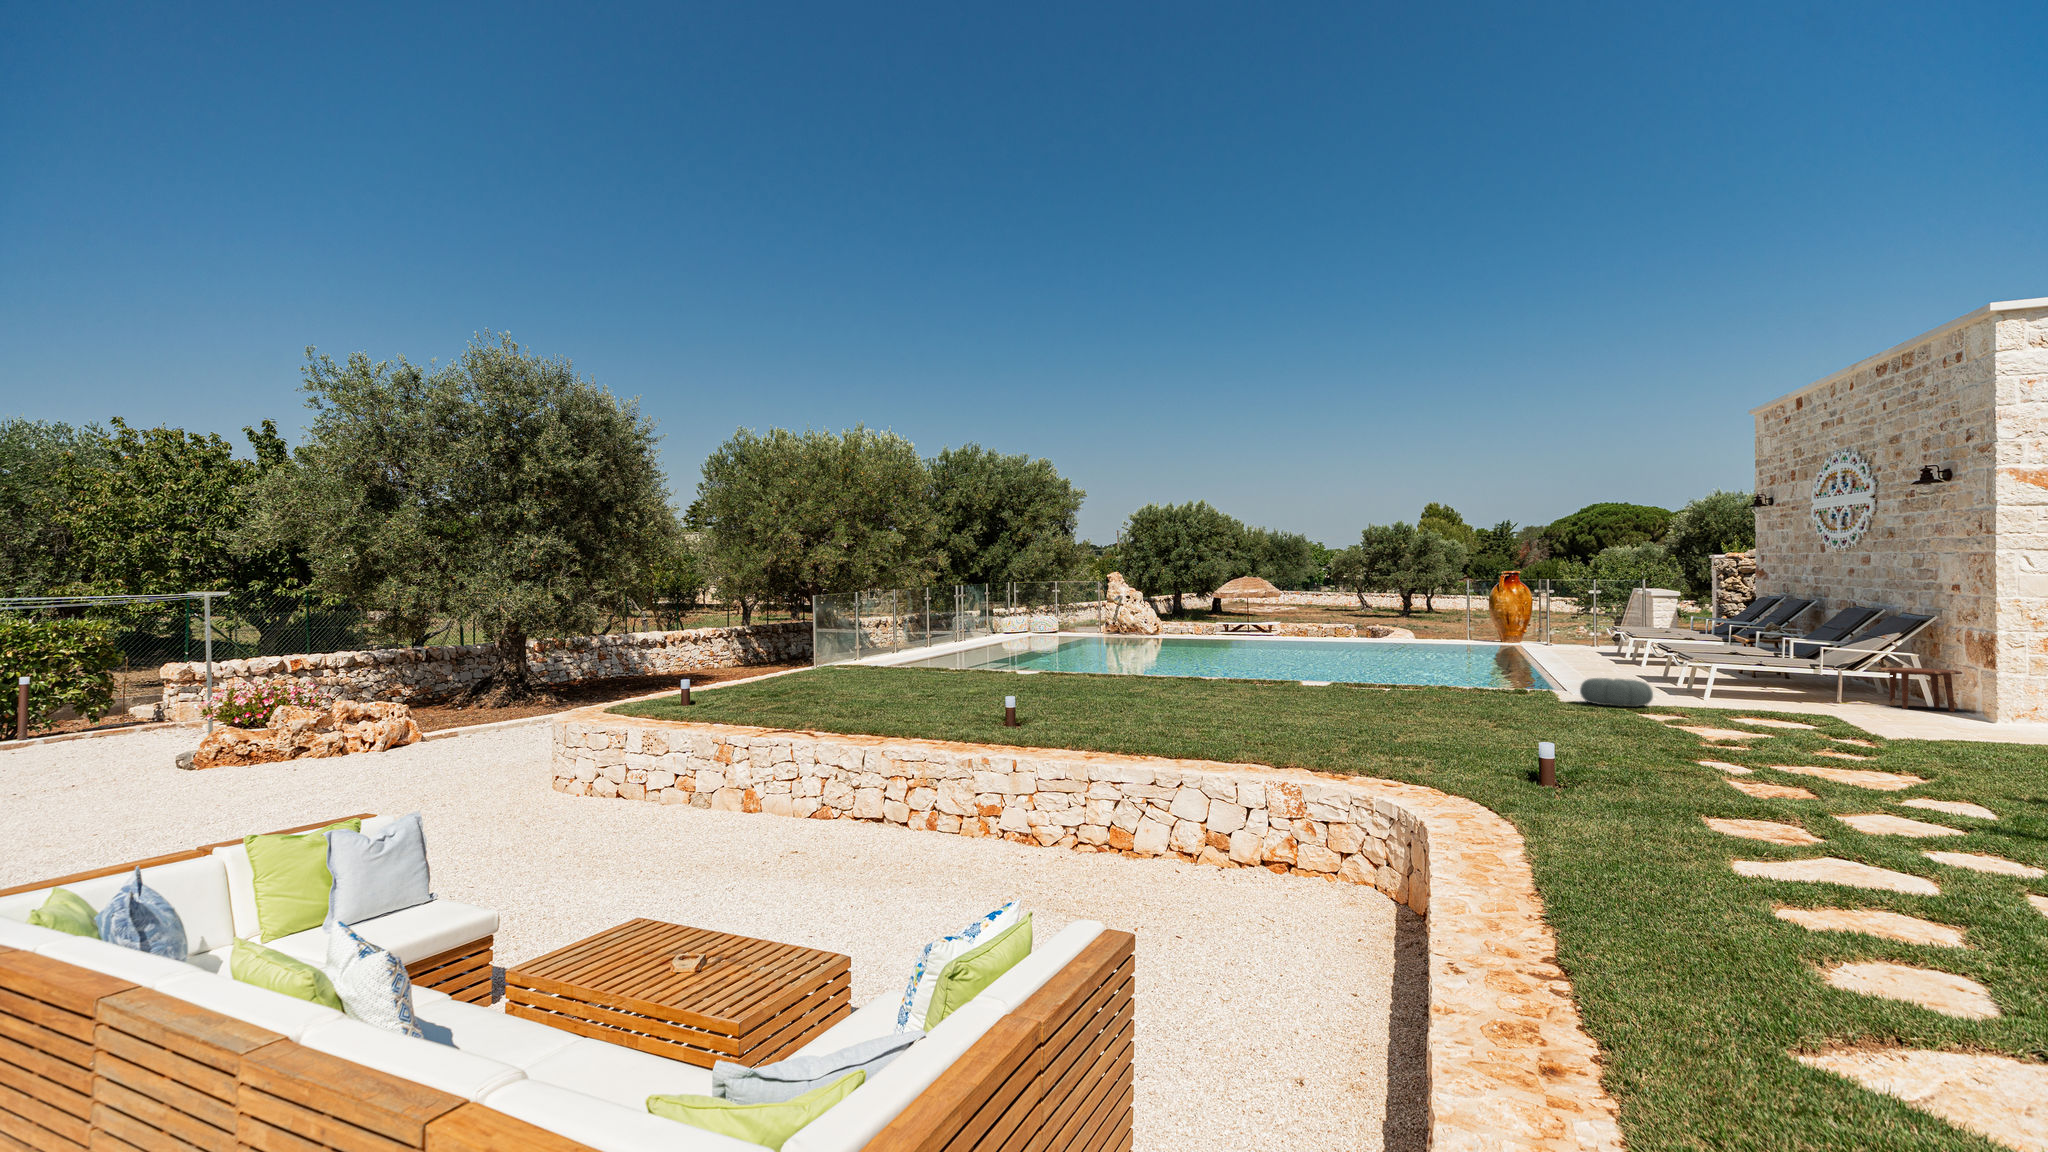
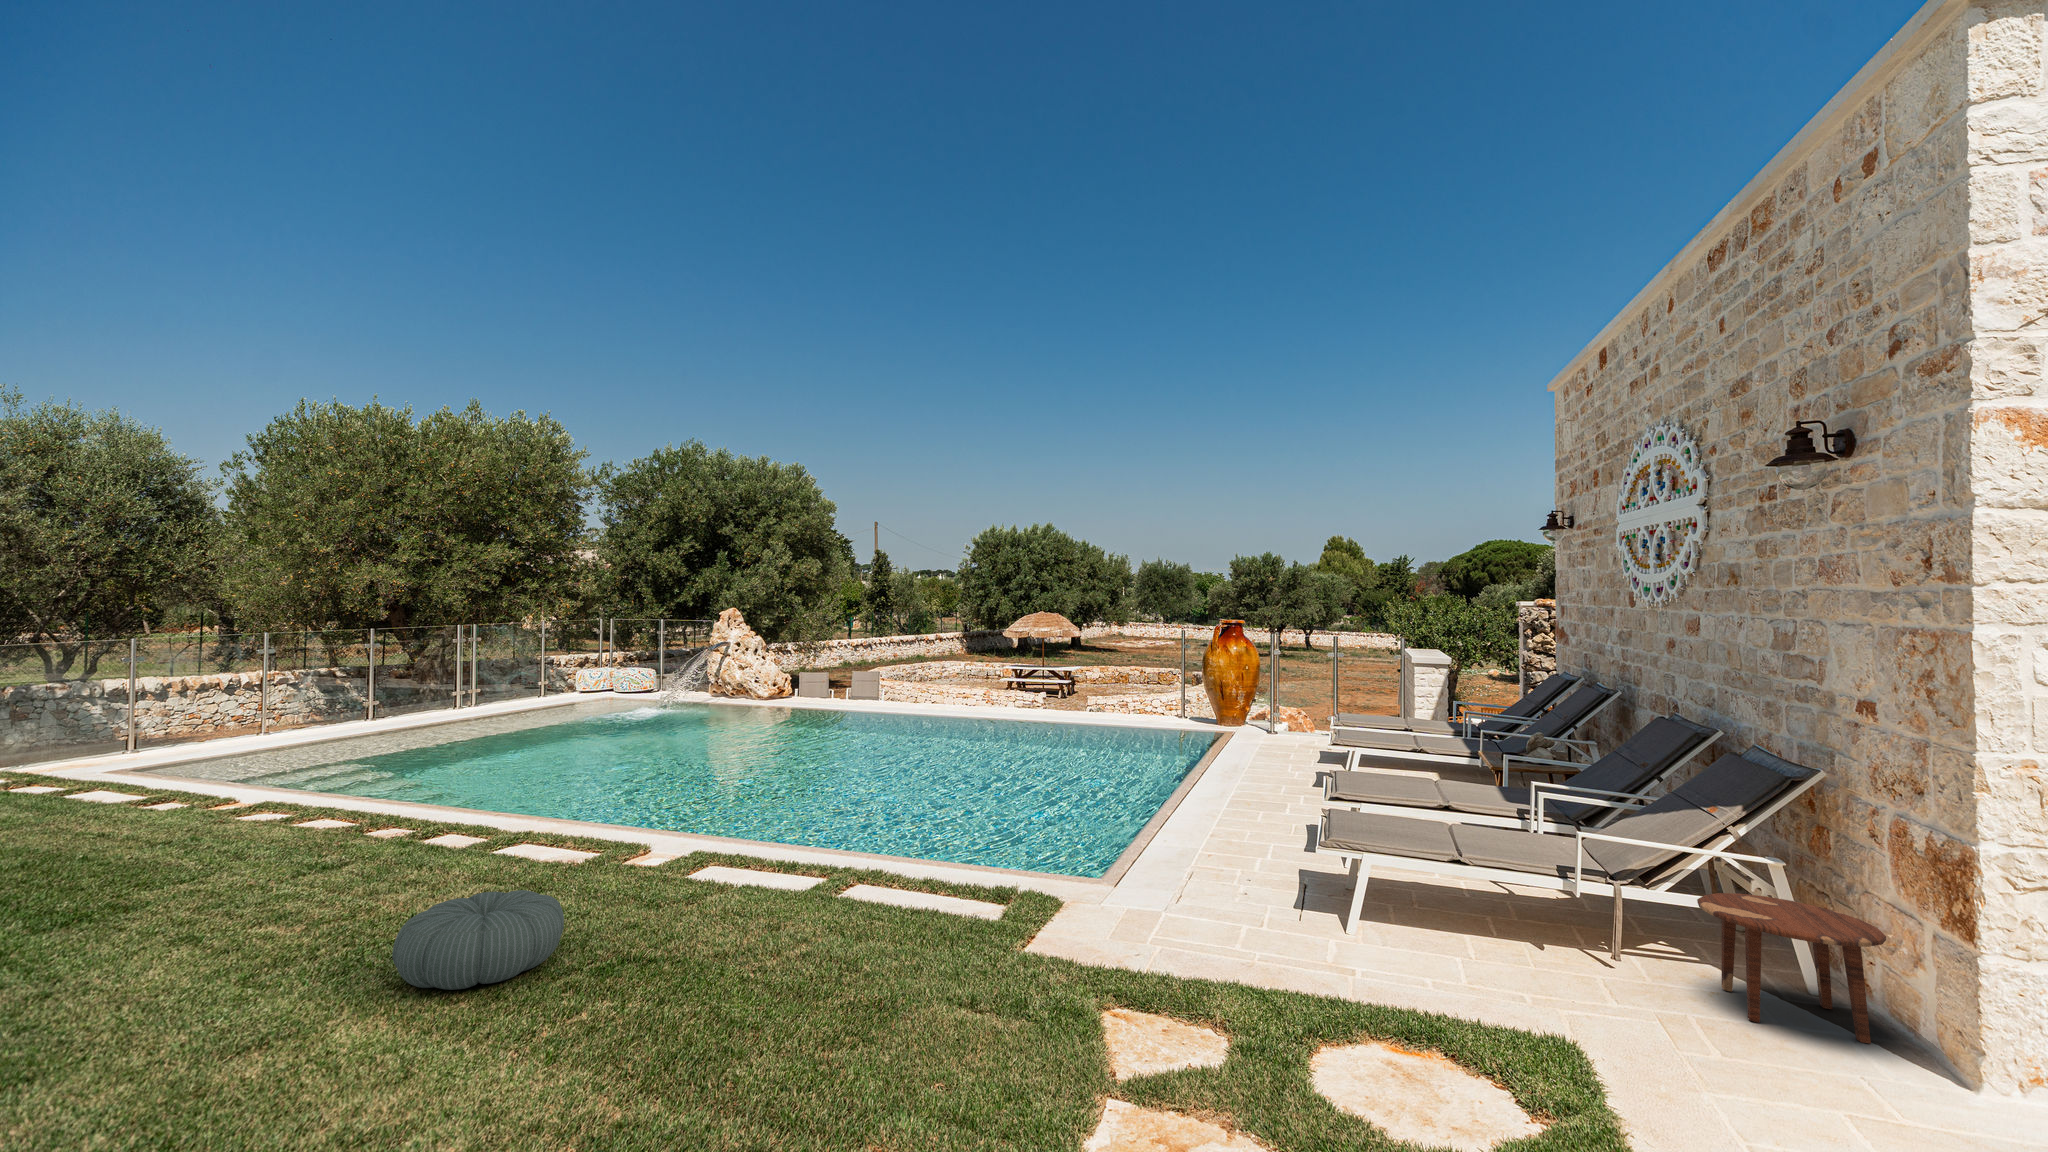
pouf: present [1580,678,1653,707] -> present [392,890,564,990]

